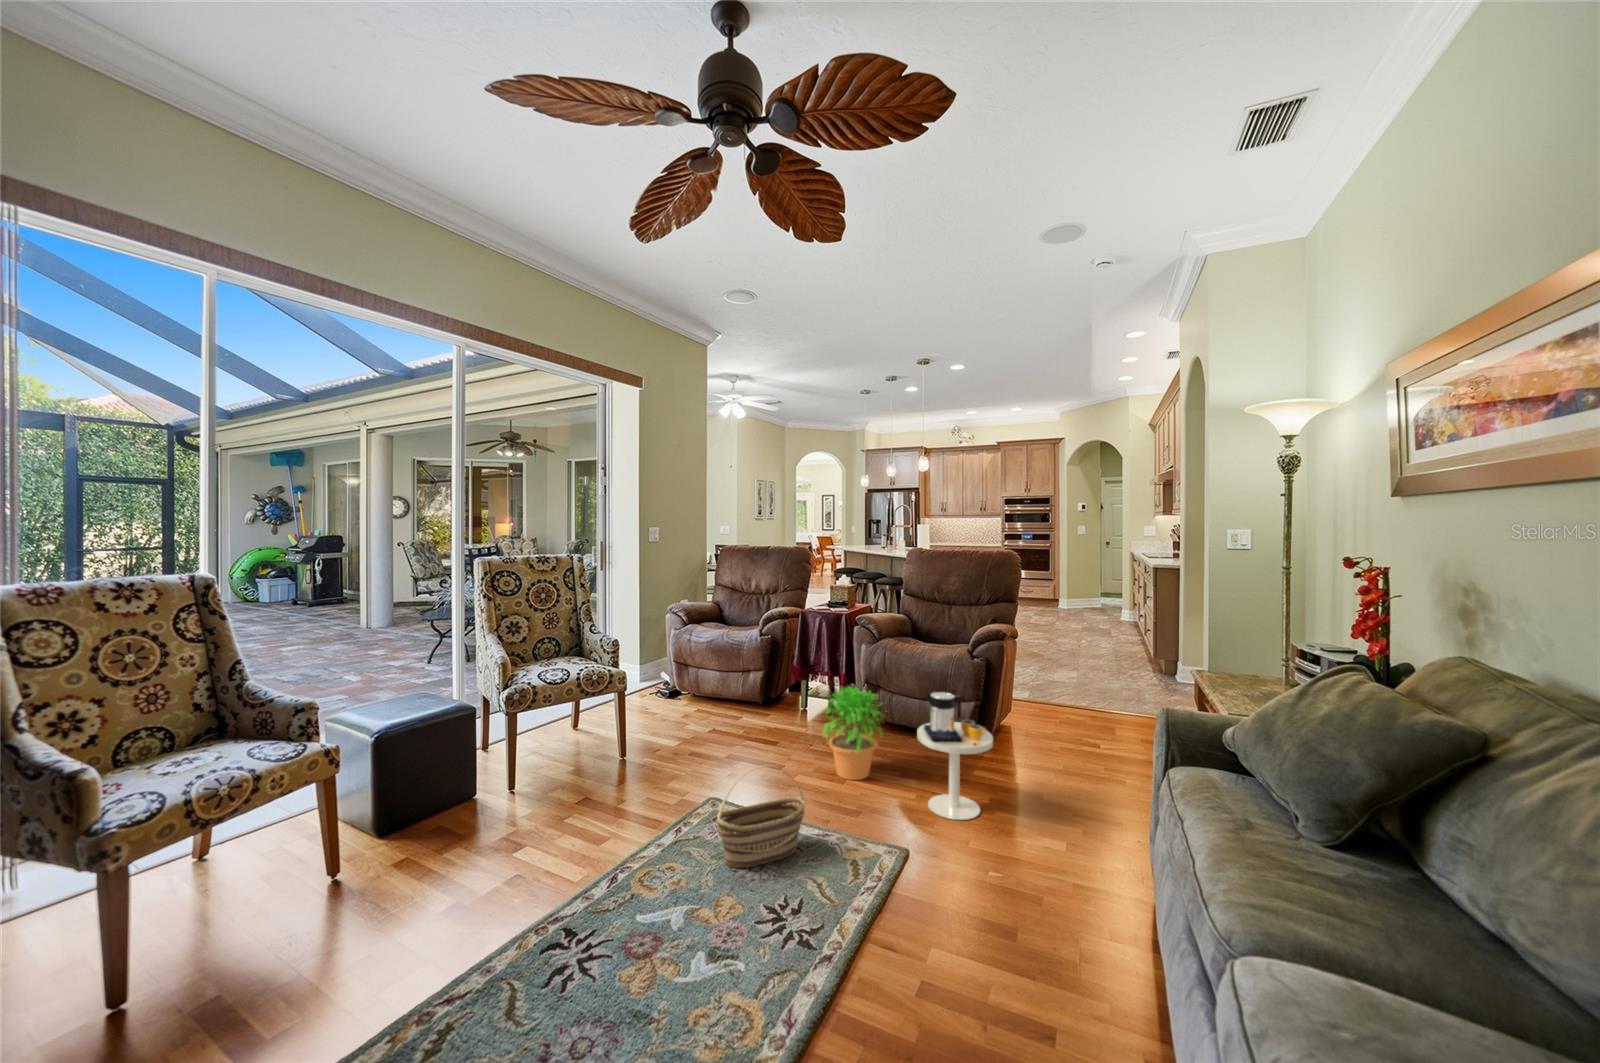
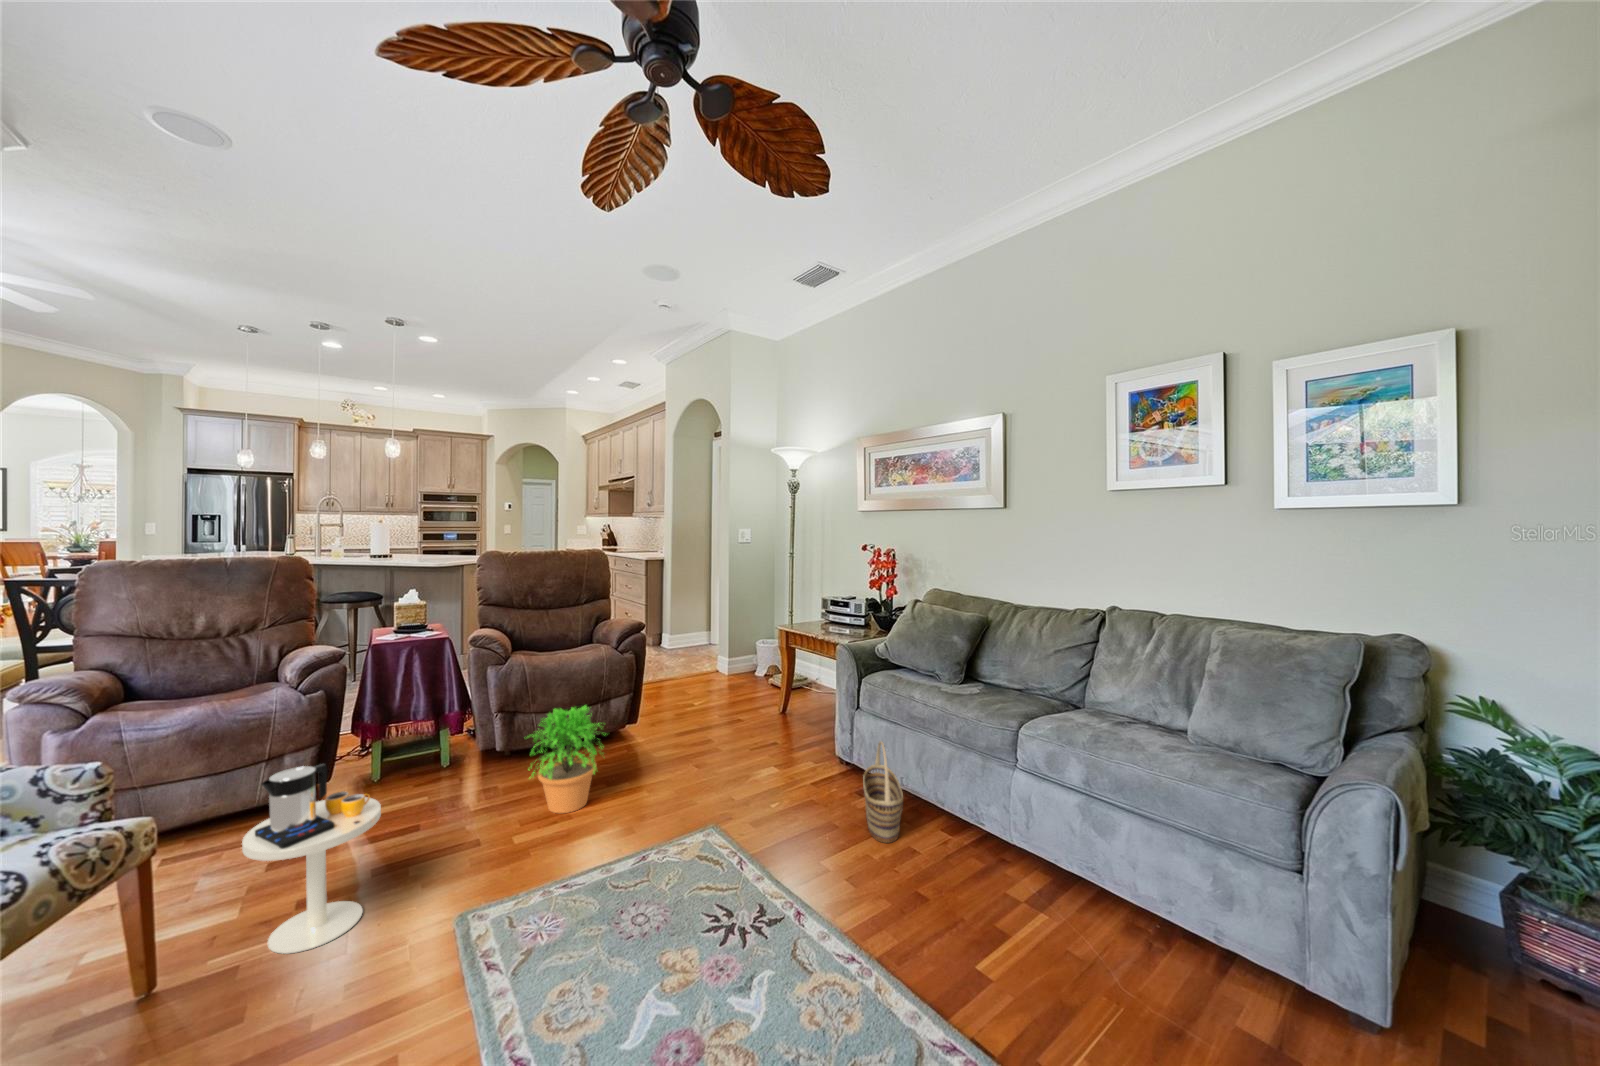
side table: present [917,692,993,820] -> present [242,764,381,953]
basket: present [717,766,805,868] -> present [863,742,903,843]

